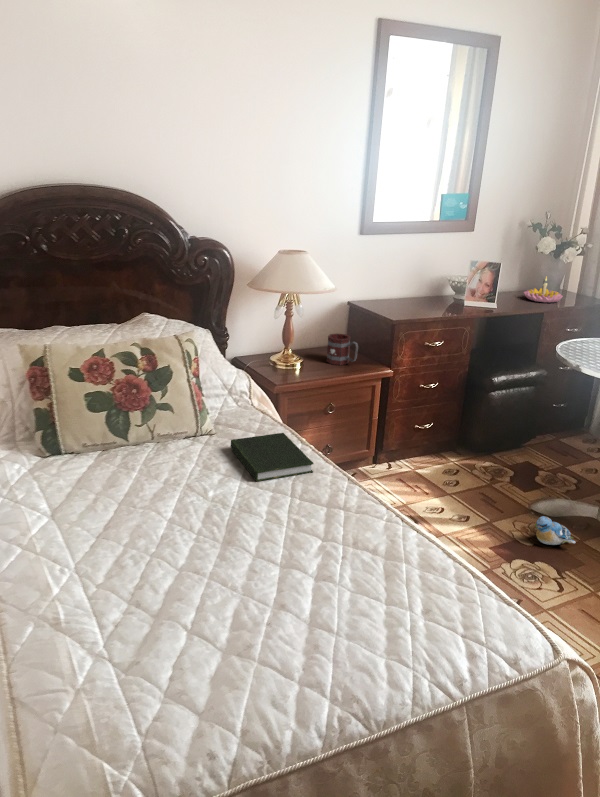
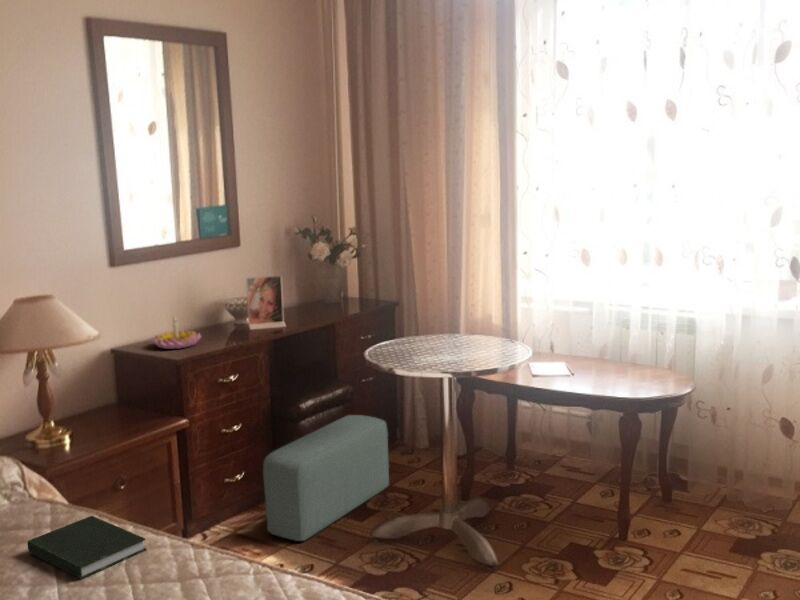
candle holder: present [524,277,563,303] -> present [152,316,201,349]
mug: present [327,334,358,365] -> none [98,388,140,428]
pouf: none [441,397,570,493] -> present [263,415,389,541]
plush toy: present [535,516,576,545] -> none [385,539,430,570]

